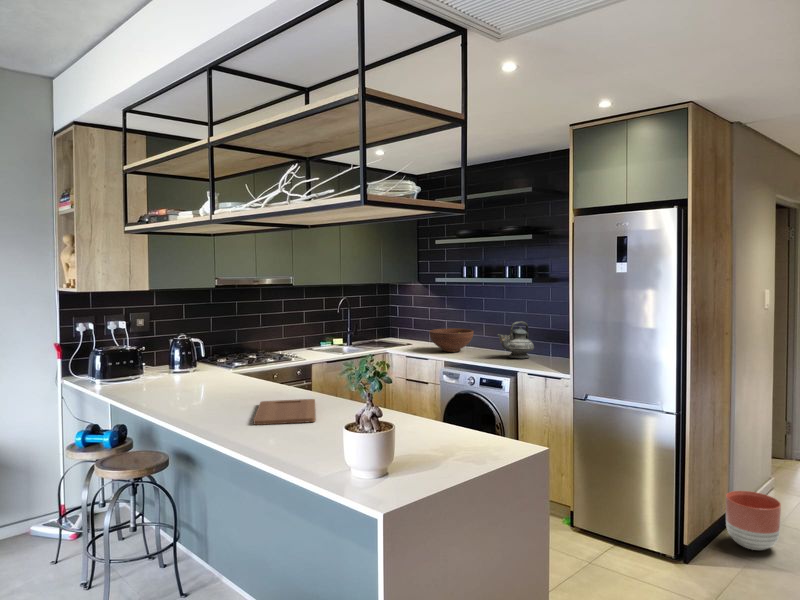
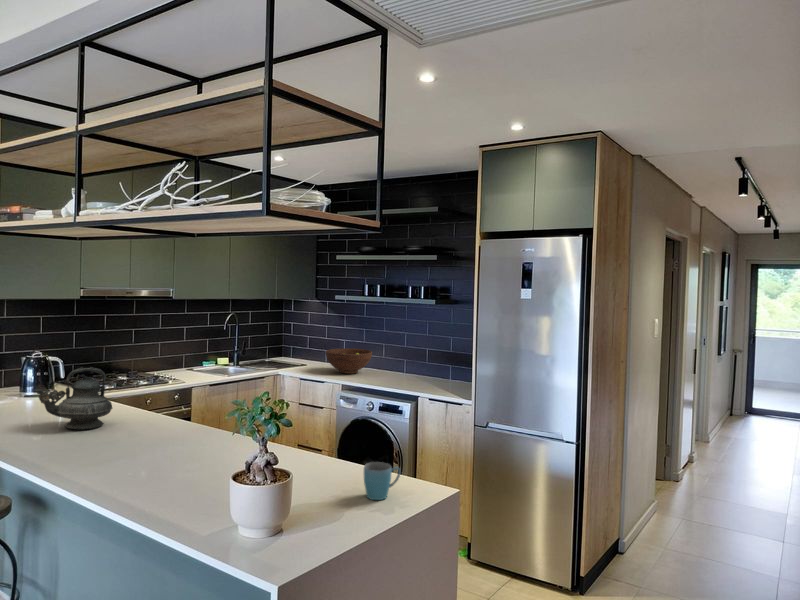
teapot: present [498,321,534,359] -> present [36,367,112,430]
cutting board: present [253,399,316,425] -> none [118,433,197,469]
mug: none [457,419,491,451] -> present [364,462,401,500]
planter: present [726,491,781,550] -> none [616,516,667,576]

